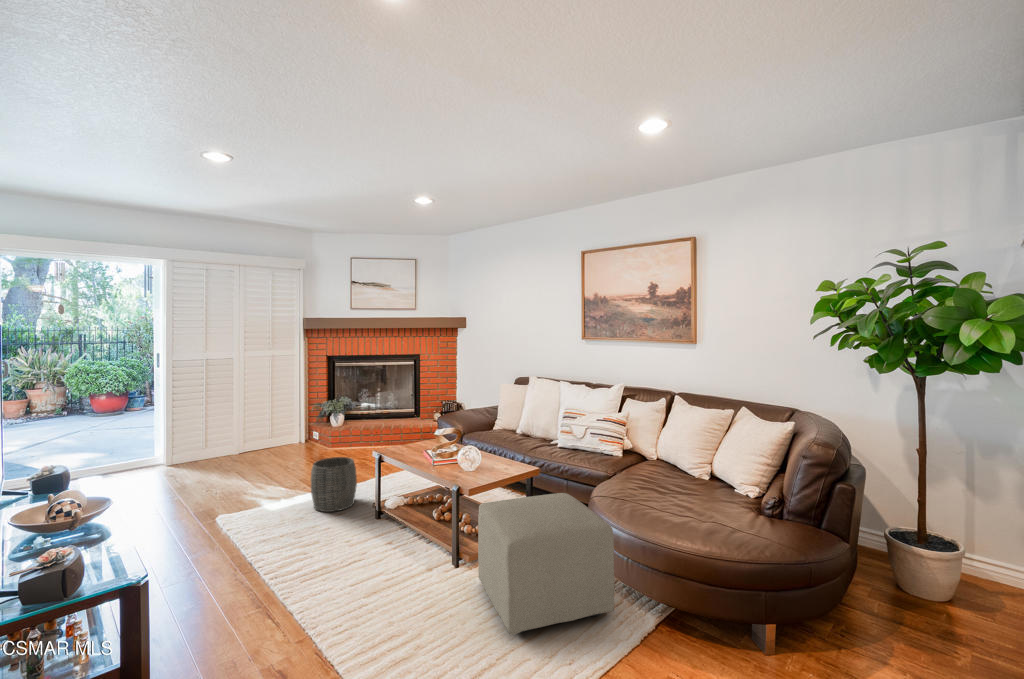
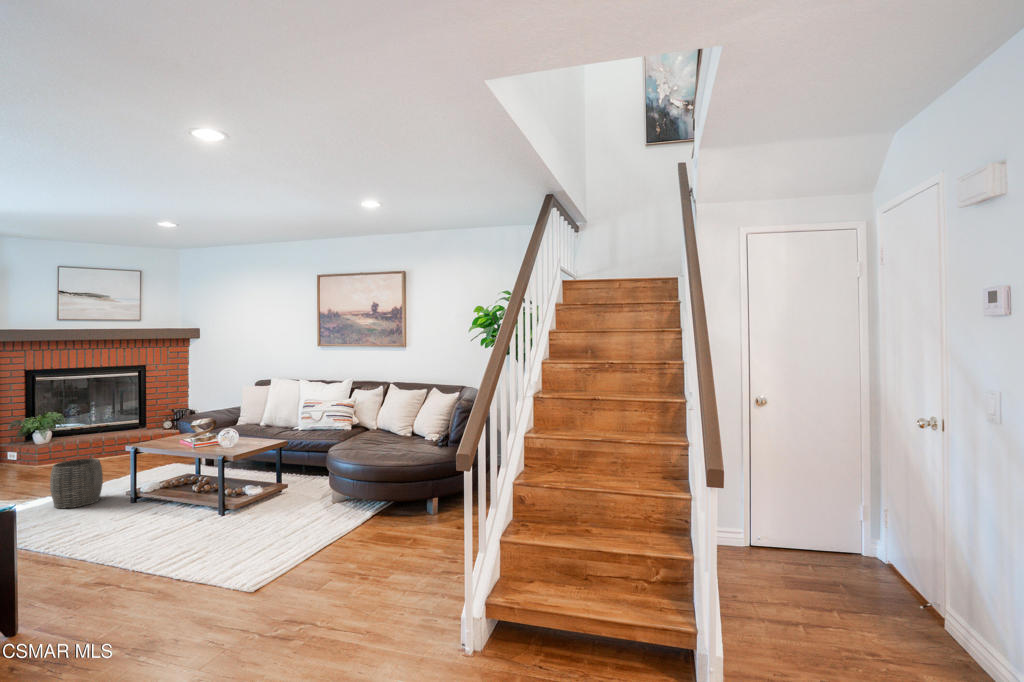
ottoman: present [478,493,614,635] -> none [243,450,344,534]

